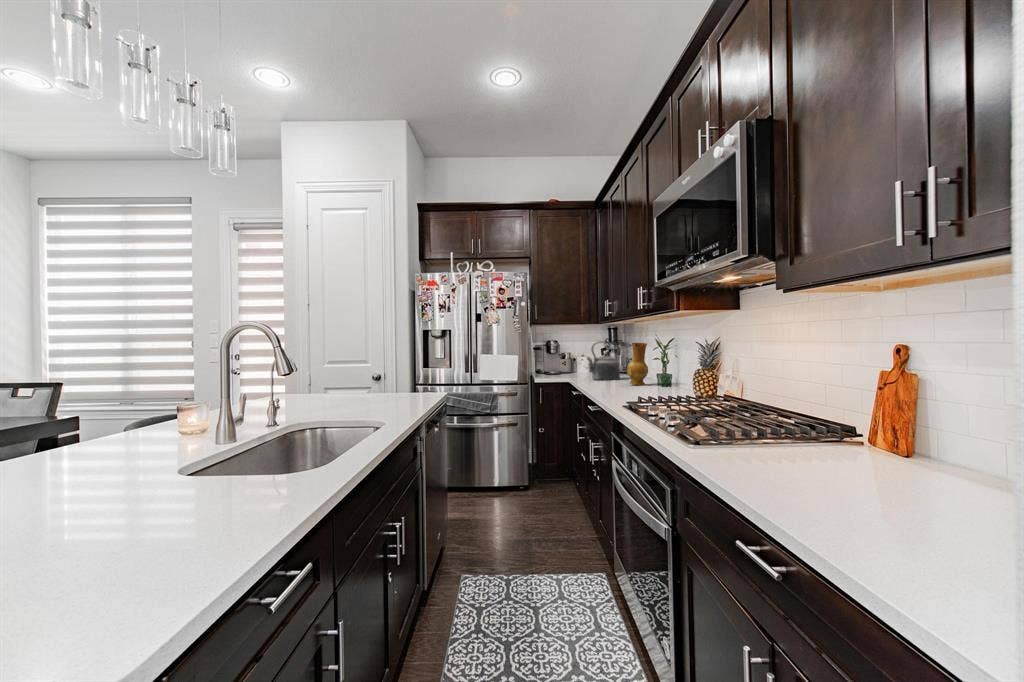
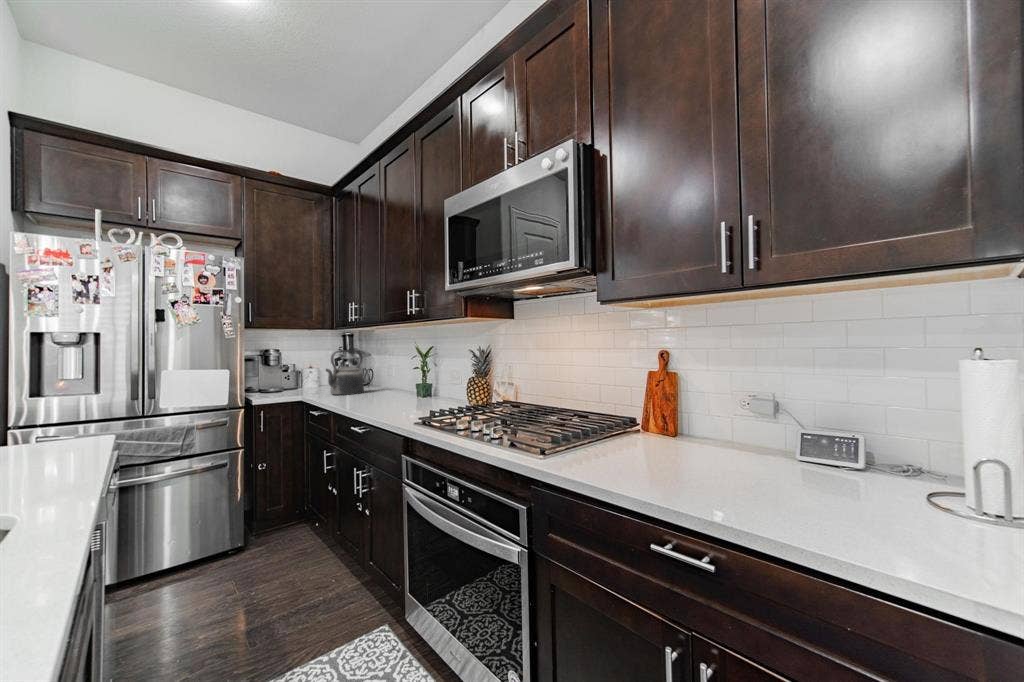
ceramic jug: present [627,343,648,385] -> none [384,351,407,398]

